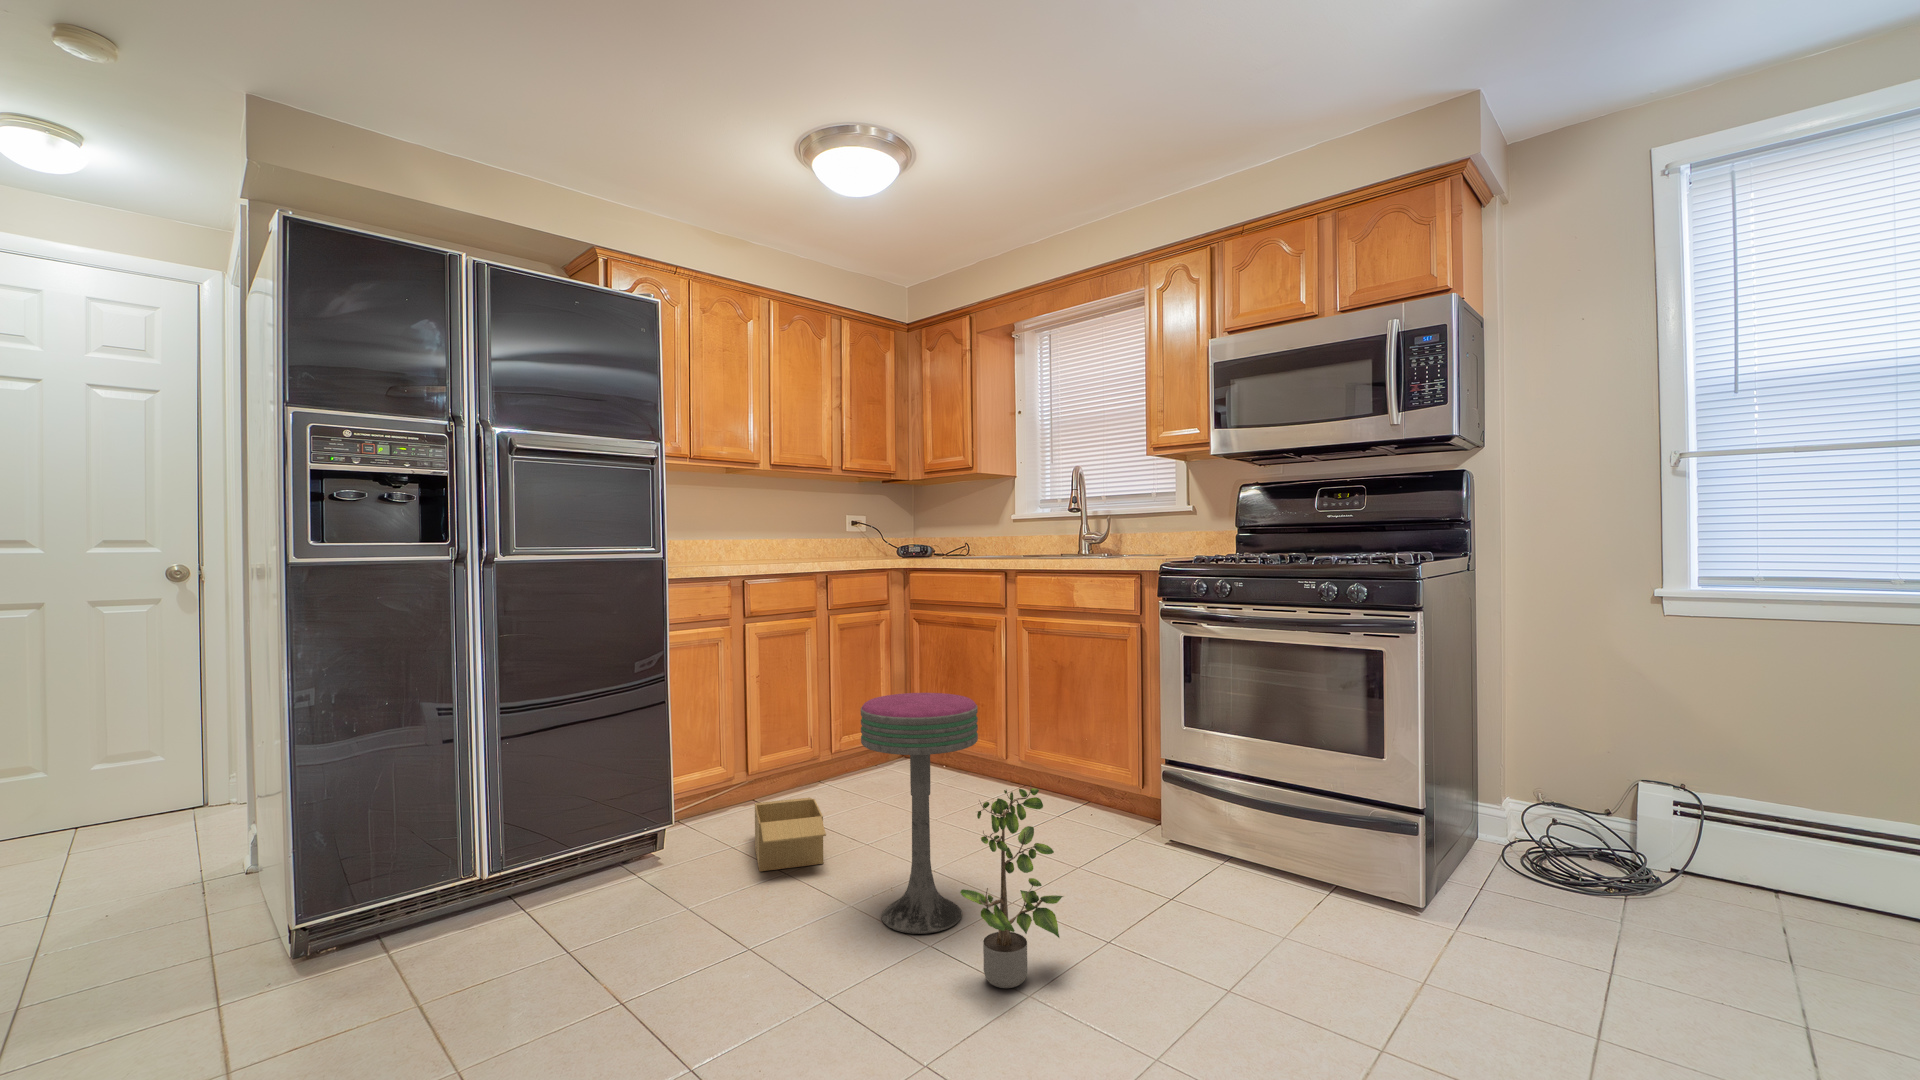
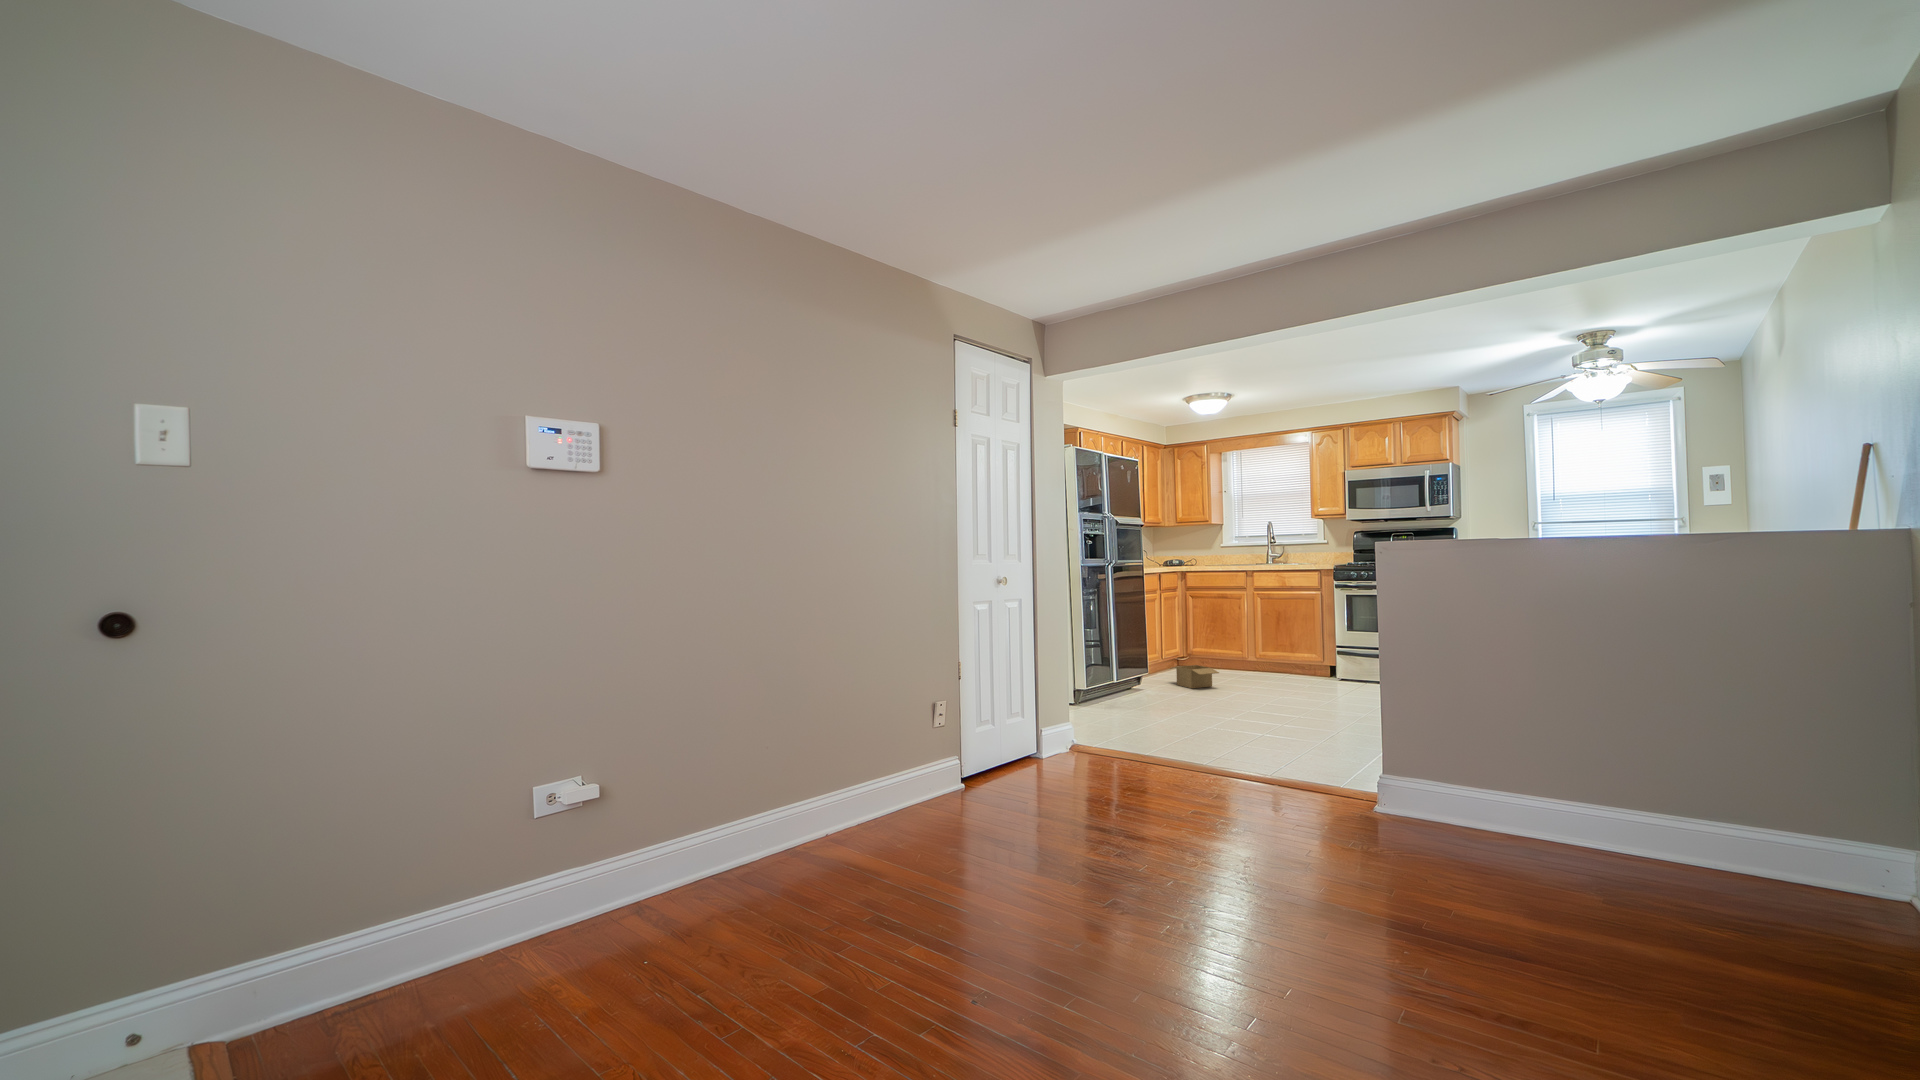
bar stool: present [861,693,978,934] -> none [1248,616,1293,696]
potted plant: present [960,784,1063,988] -> none [1306,638,1340,702]

